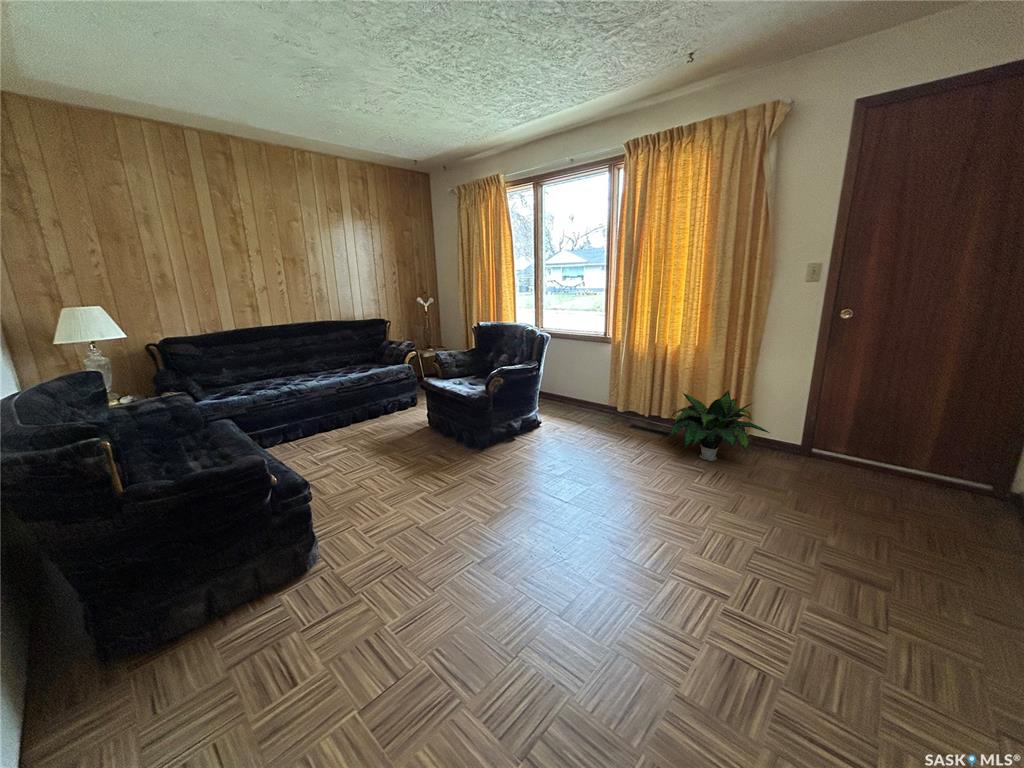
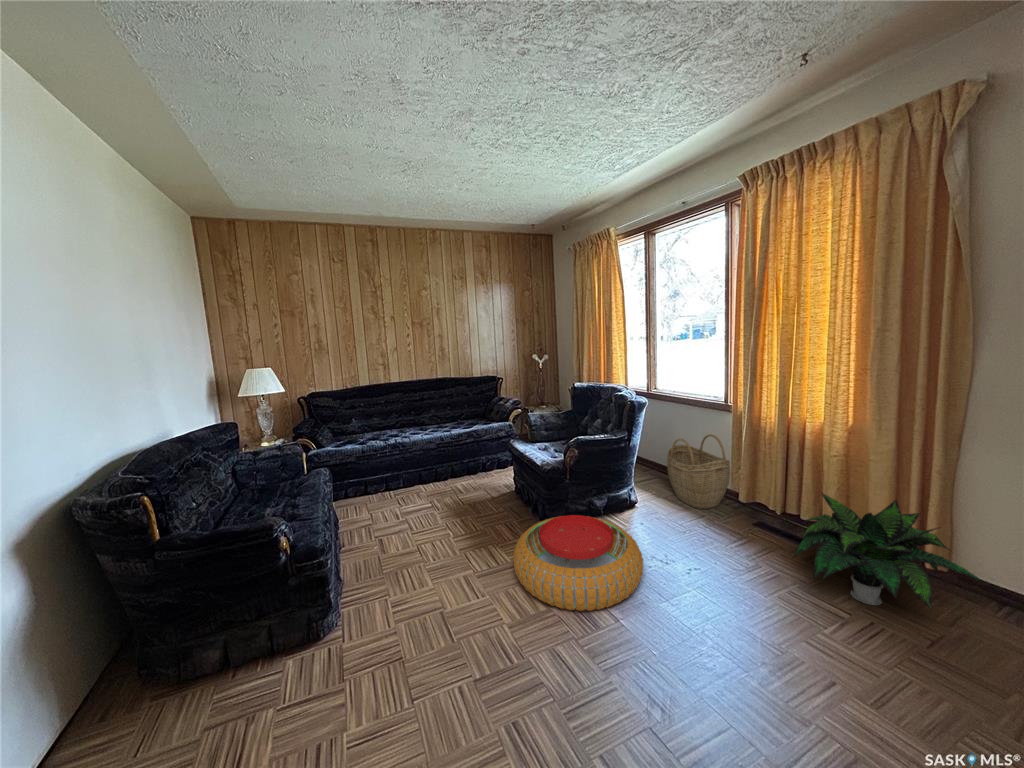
woven basket: none [562,362,611,421] -> present [667,435,730,509]
pouf: none [467,432,576,503] -> present [513,515,643,611]

